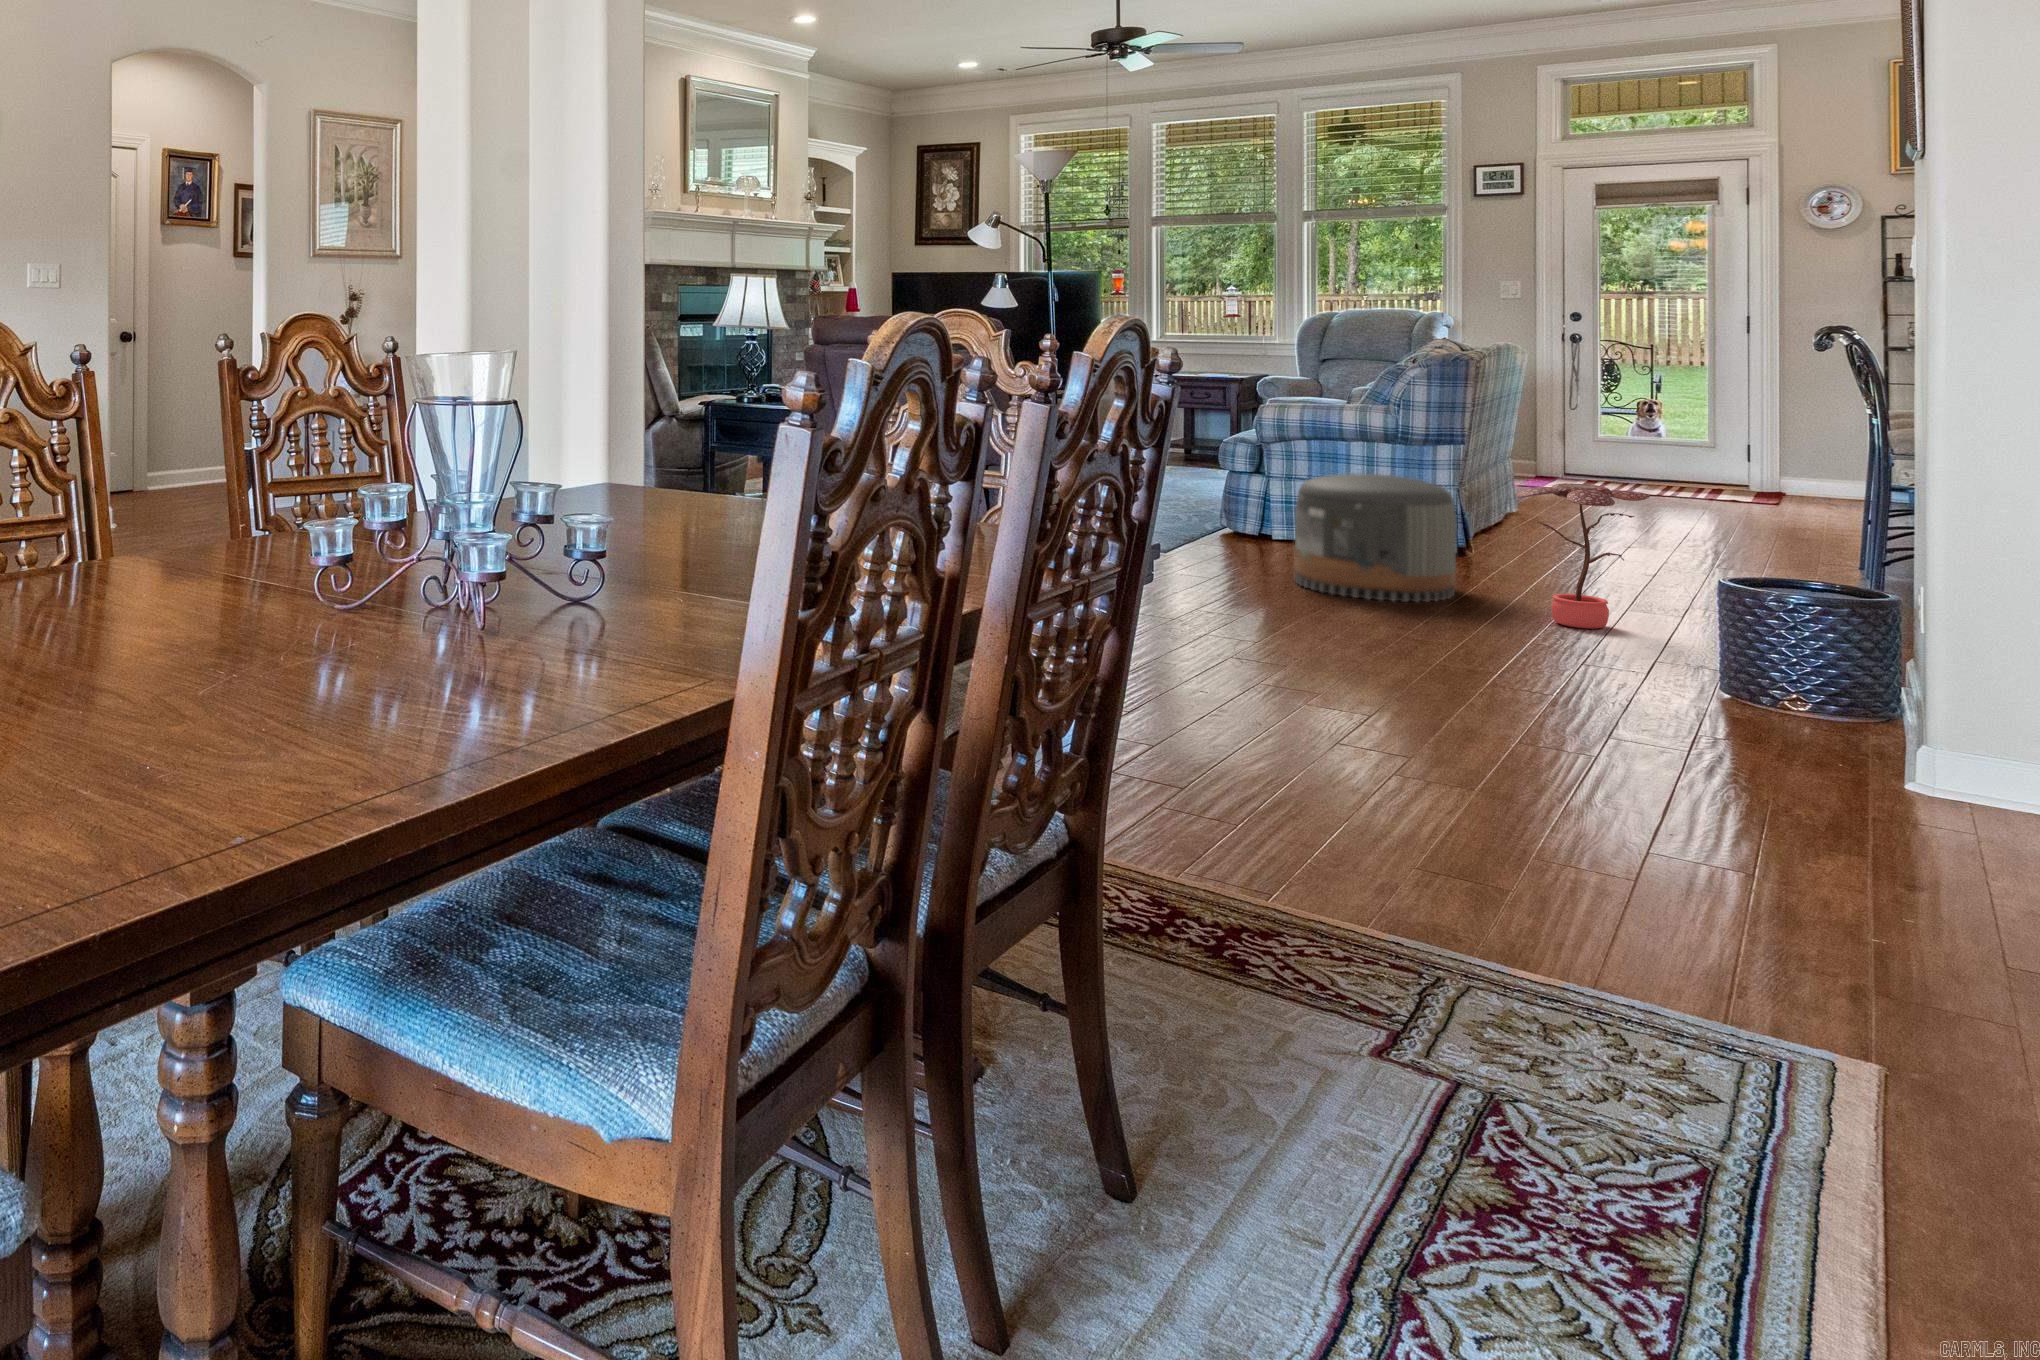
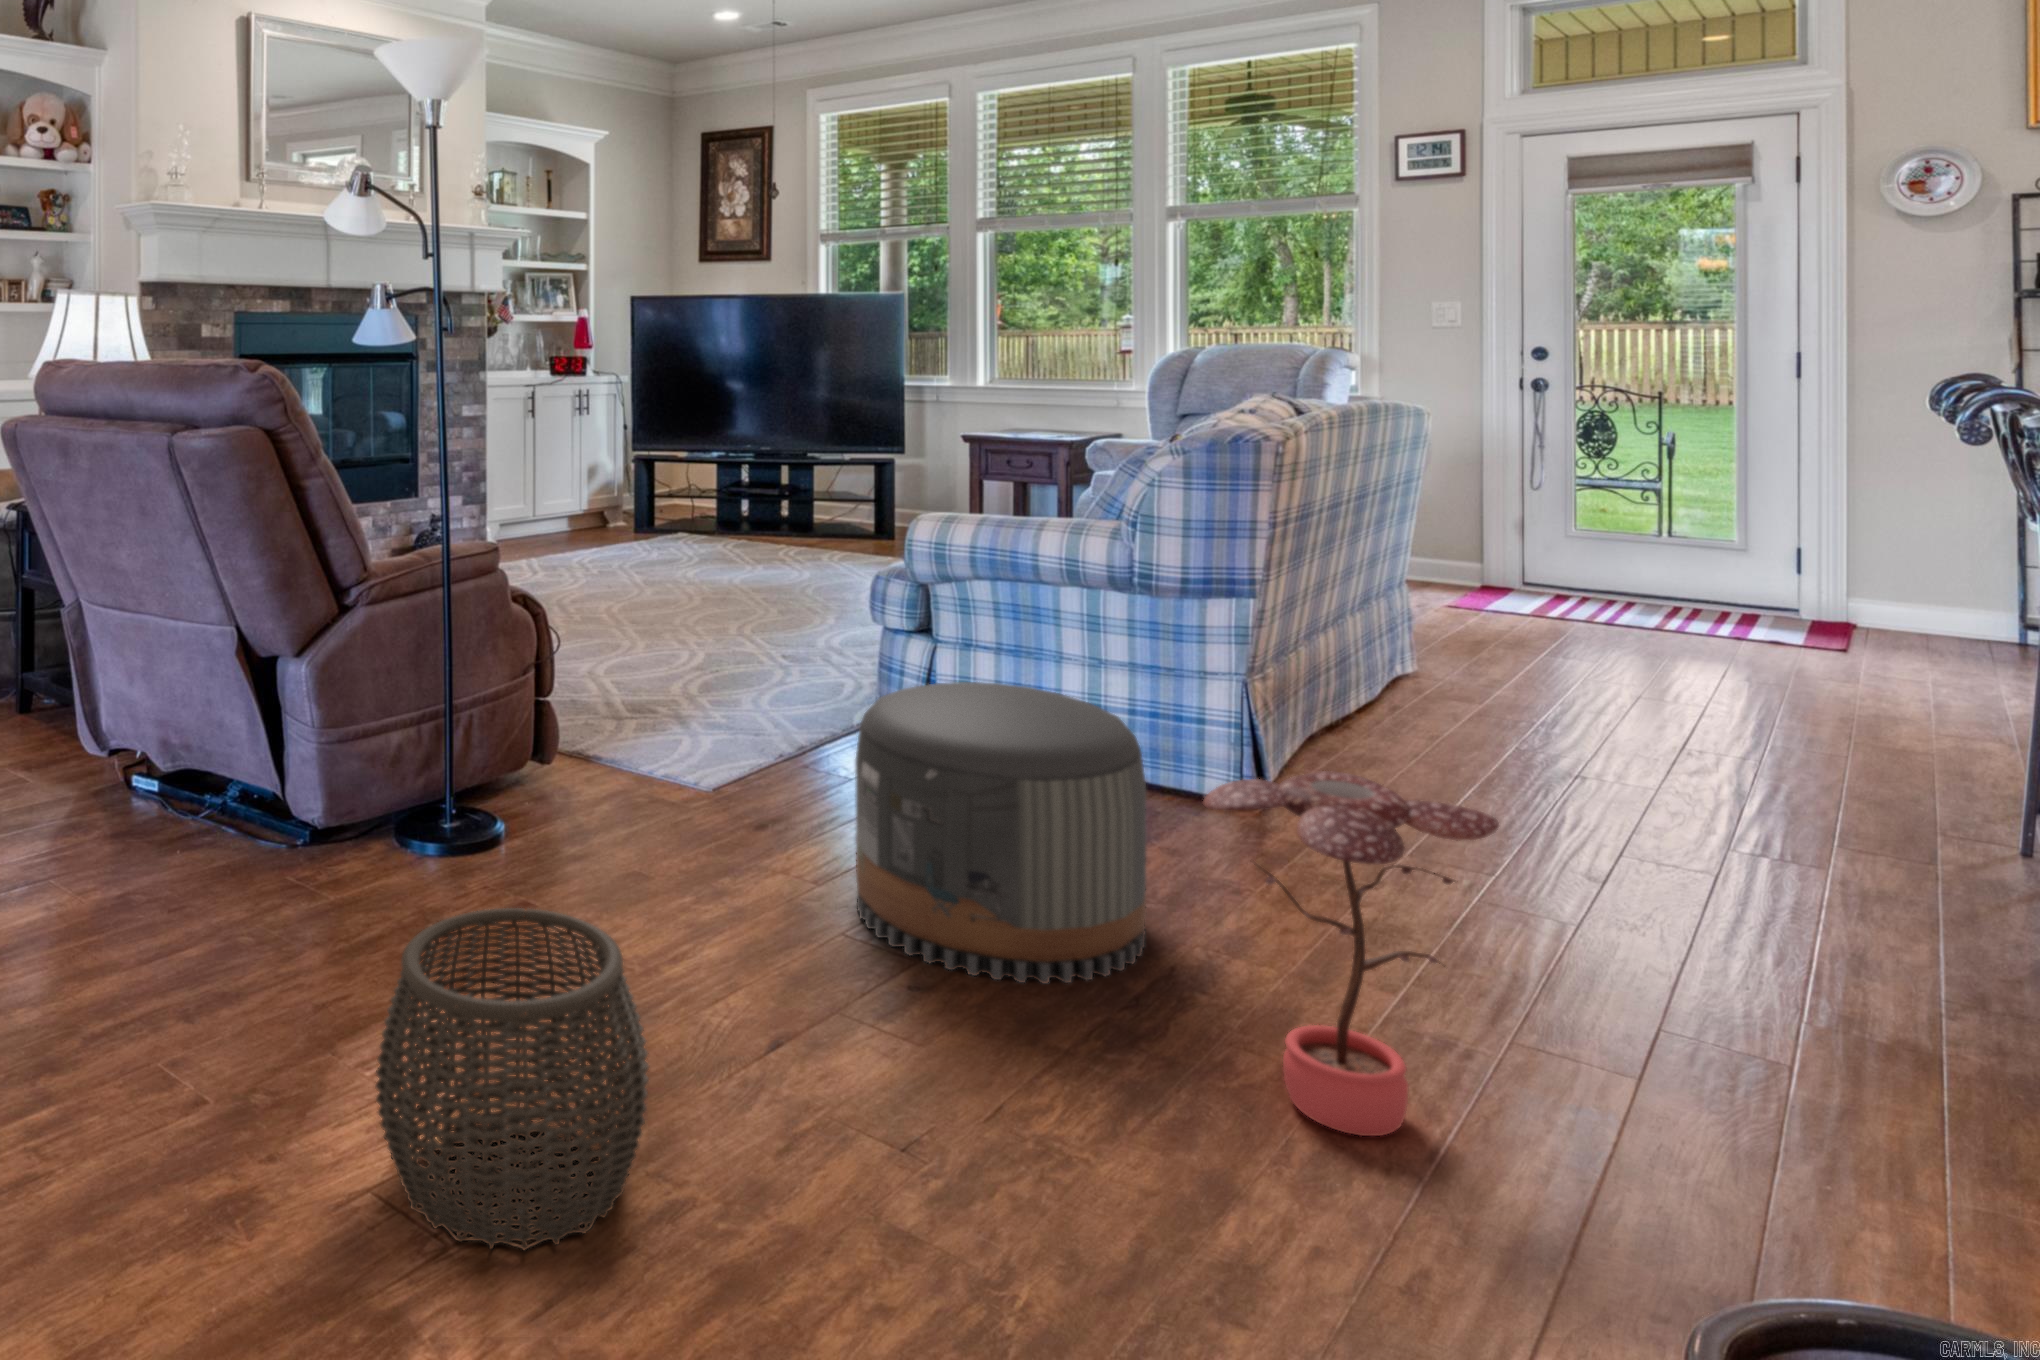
woven basket: none [1193,538,1322,651] -> present [375,908,649,1250]

